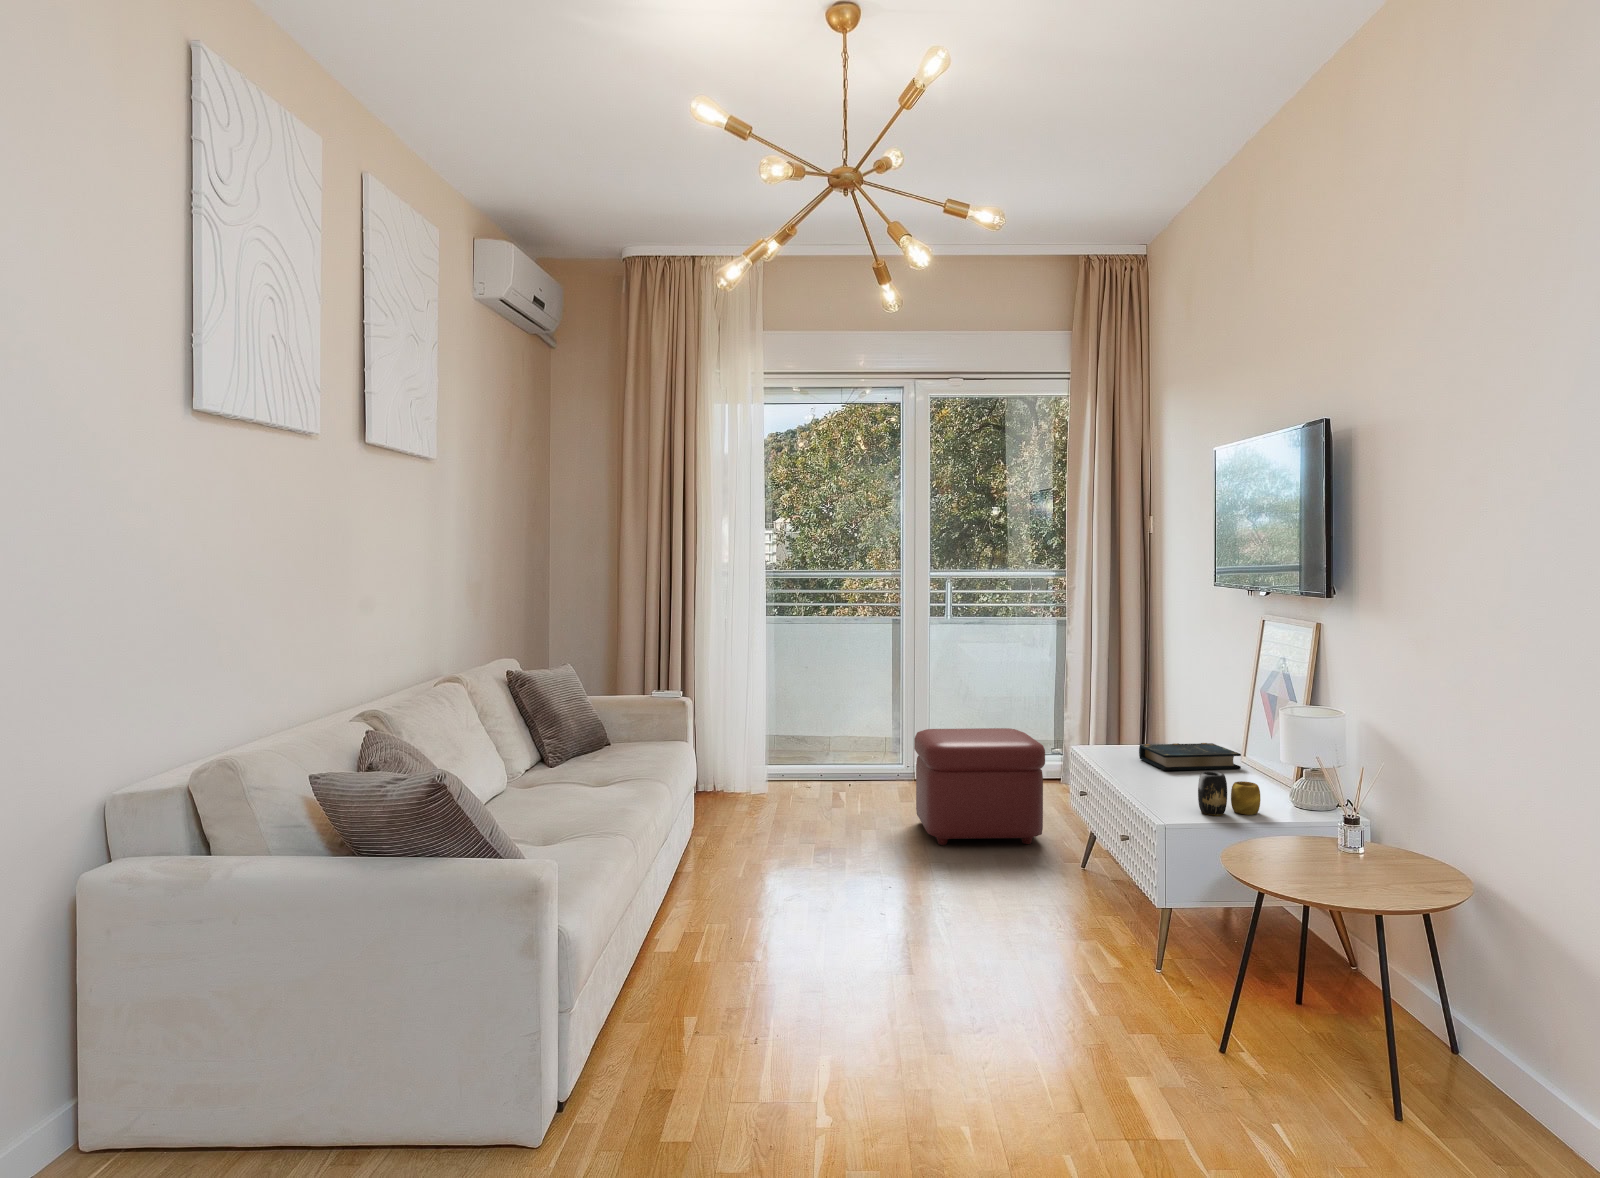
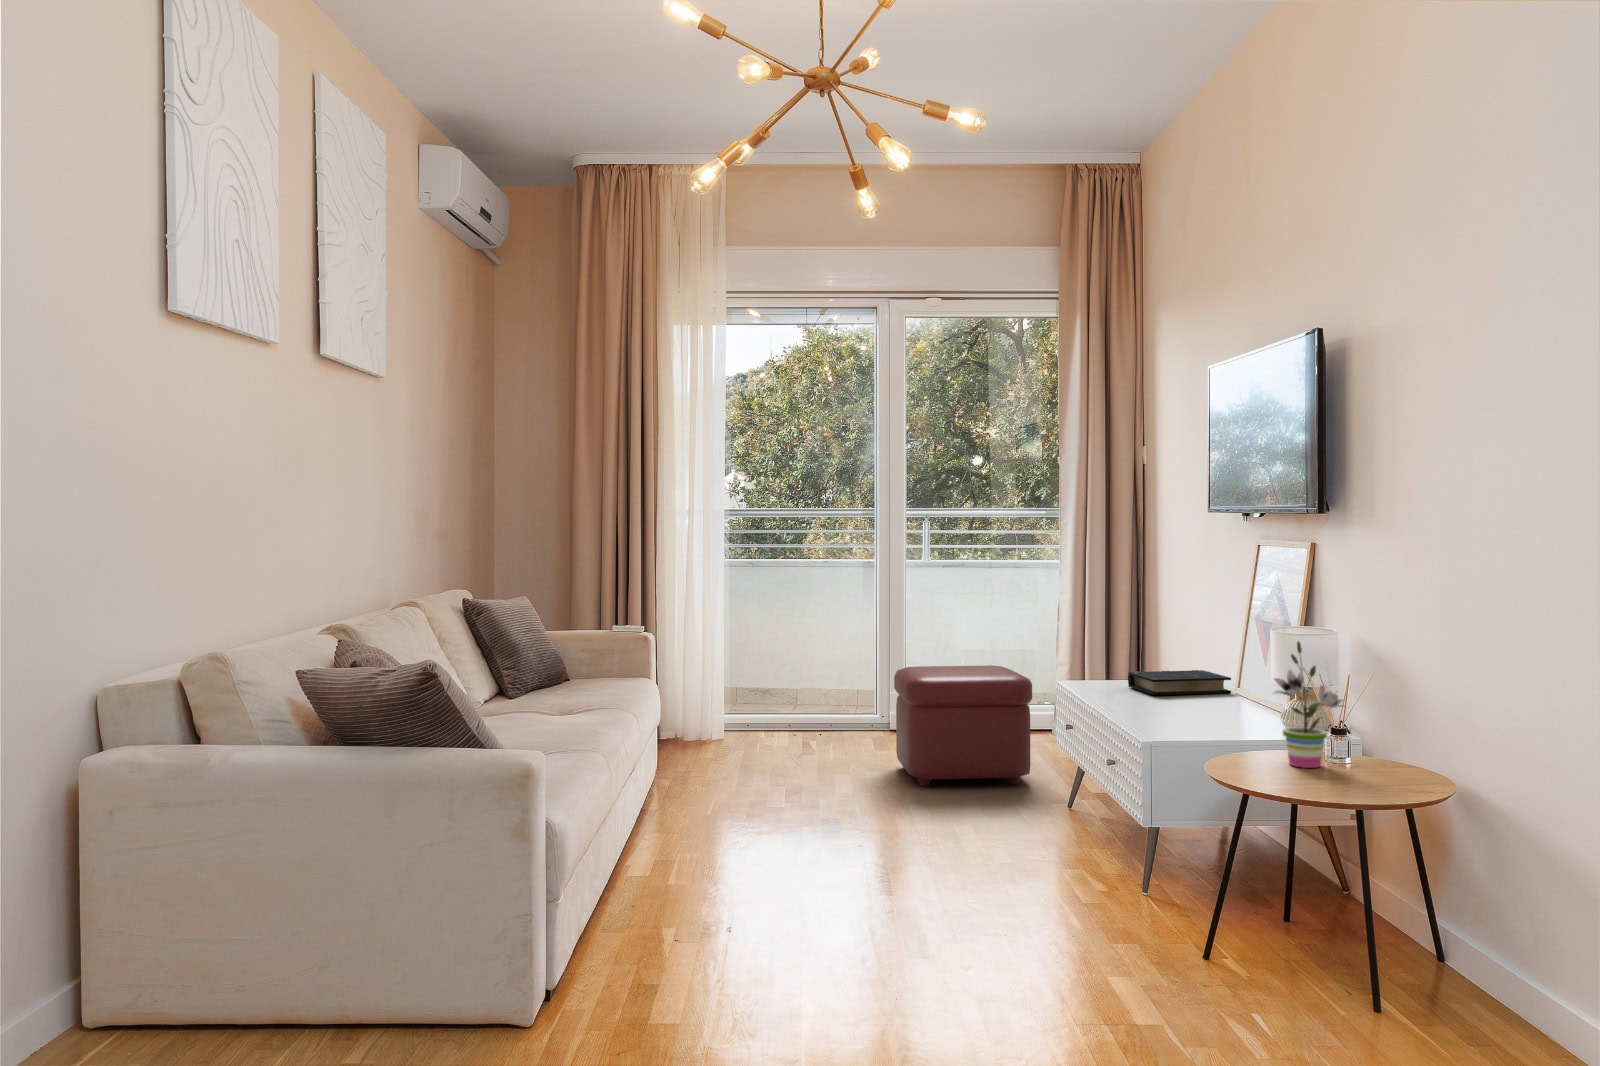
potted plant: none [1301,743,1382,875] -> present [1274,642,1345,768]
vase: present [1198,771,1260,815] -> none [1182,685,1243,728]

